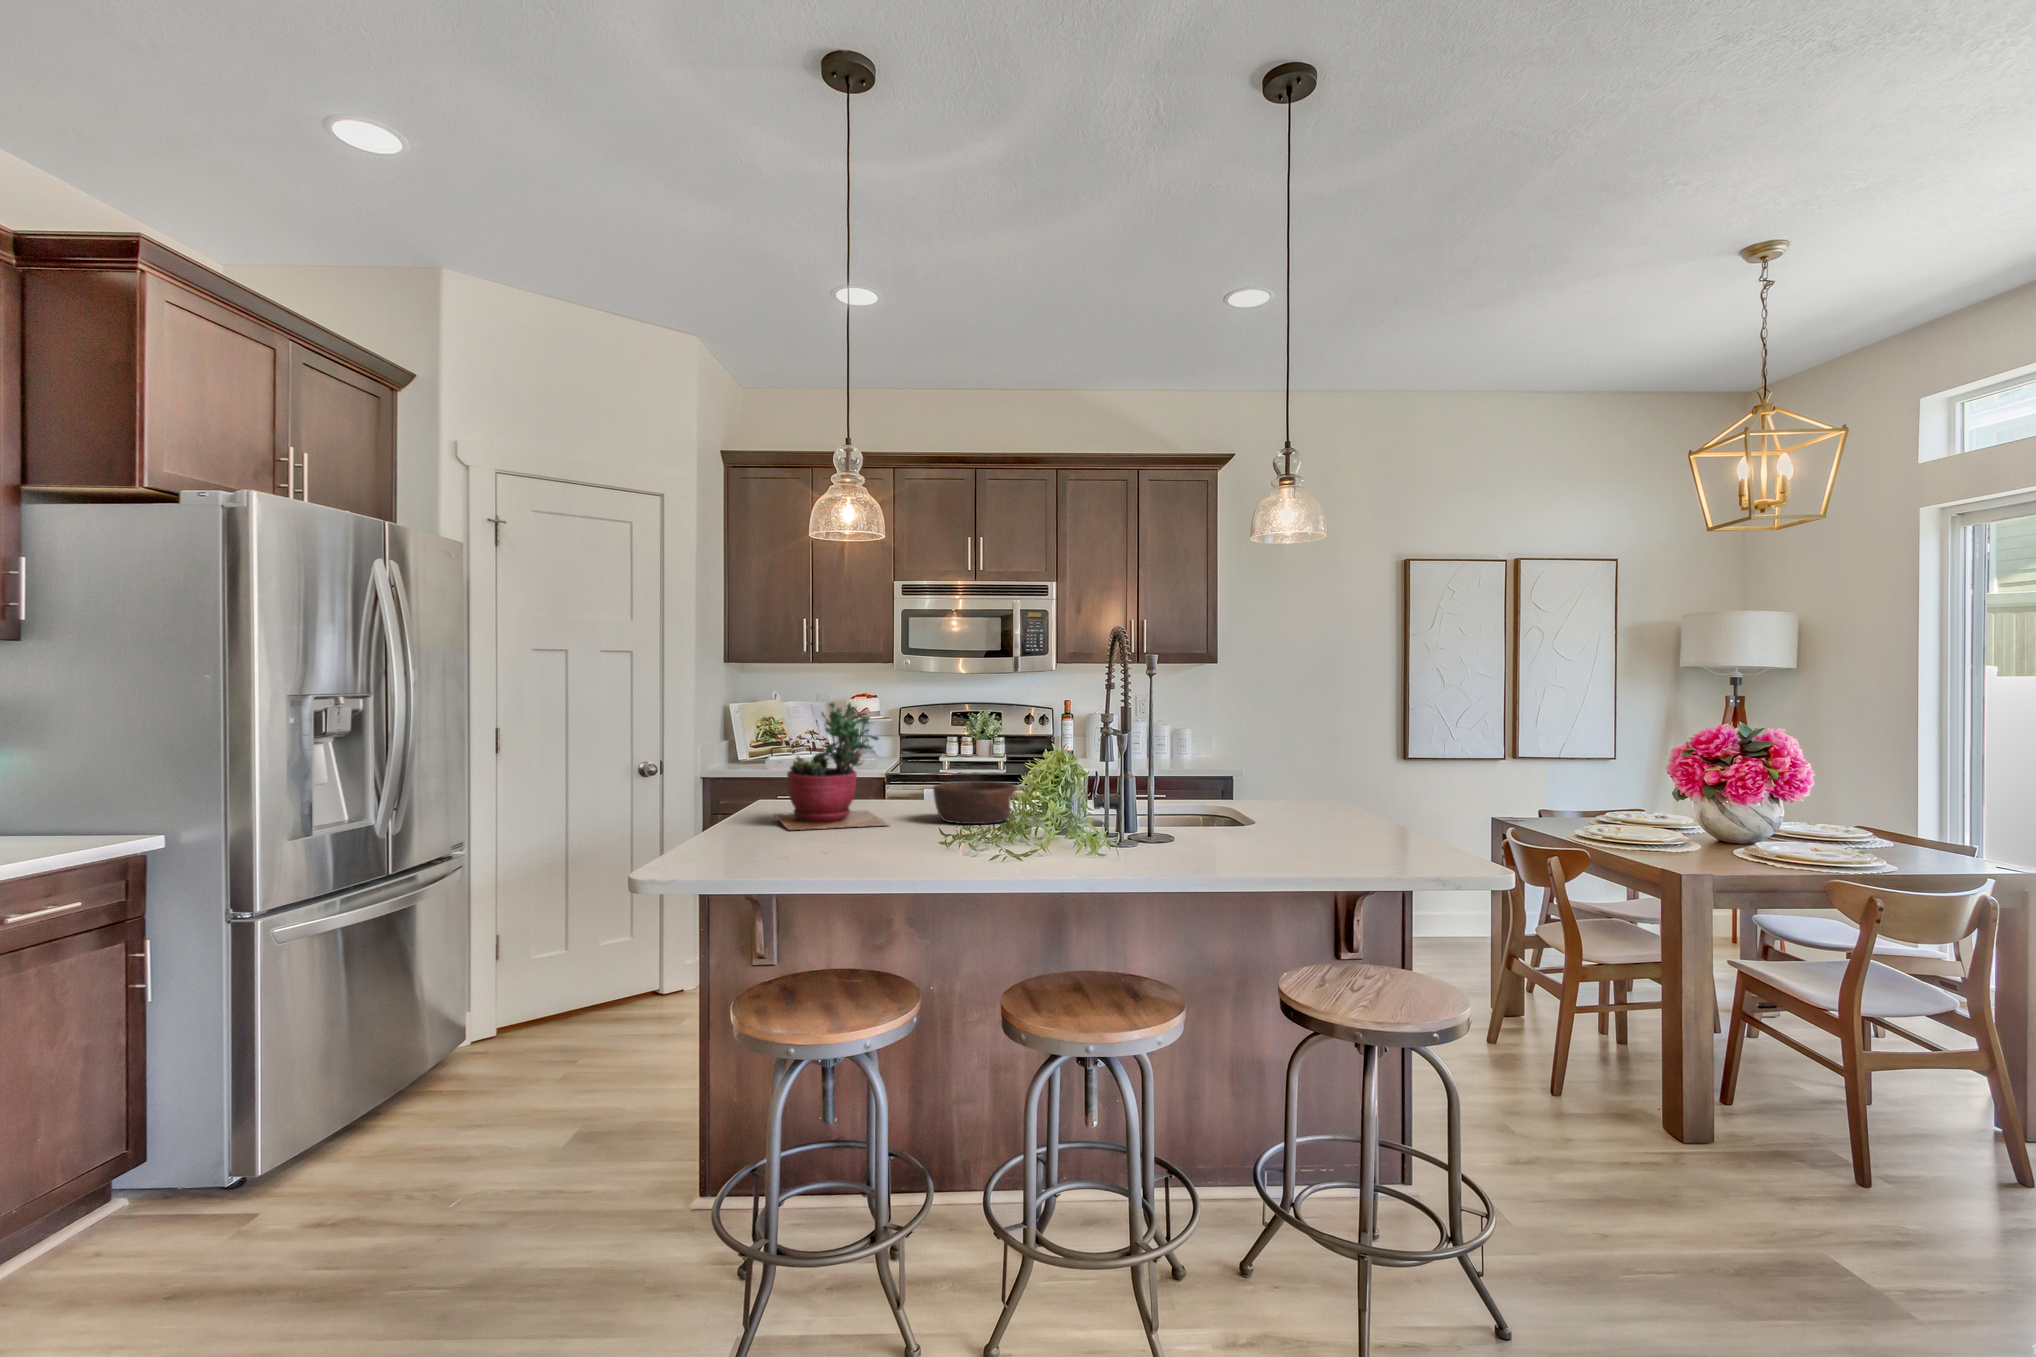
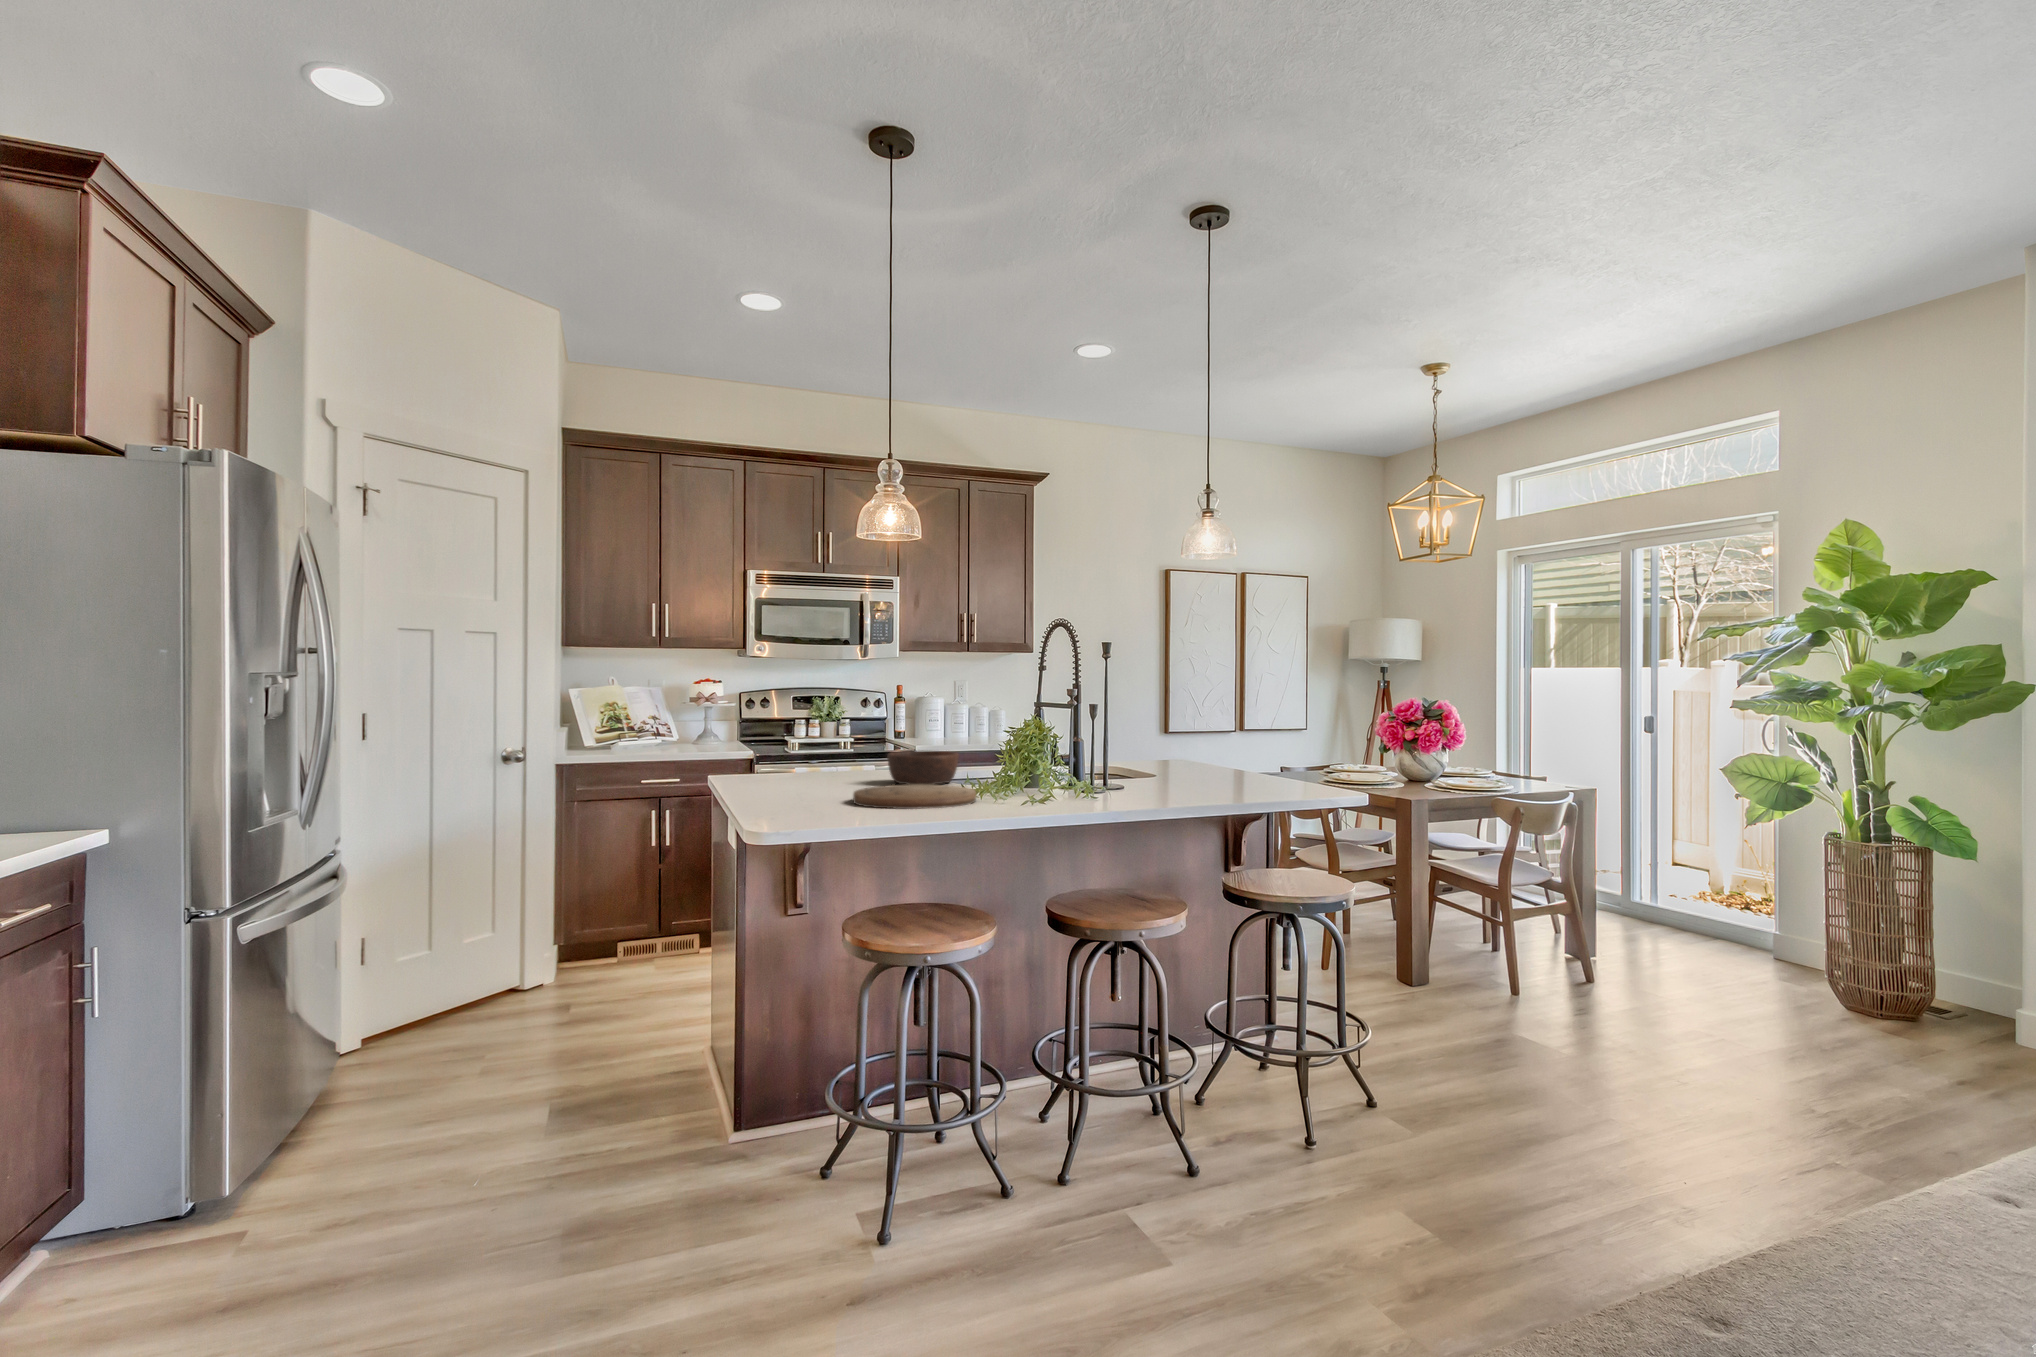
succulent plant: present [775,702,888,830] -> none [748,682,865,794]
cutting board: none [810,827,960,864] -> present [853,785,976,809]

